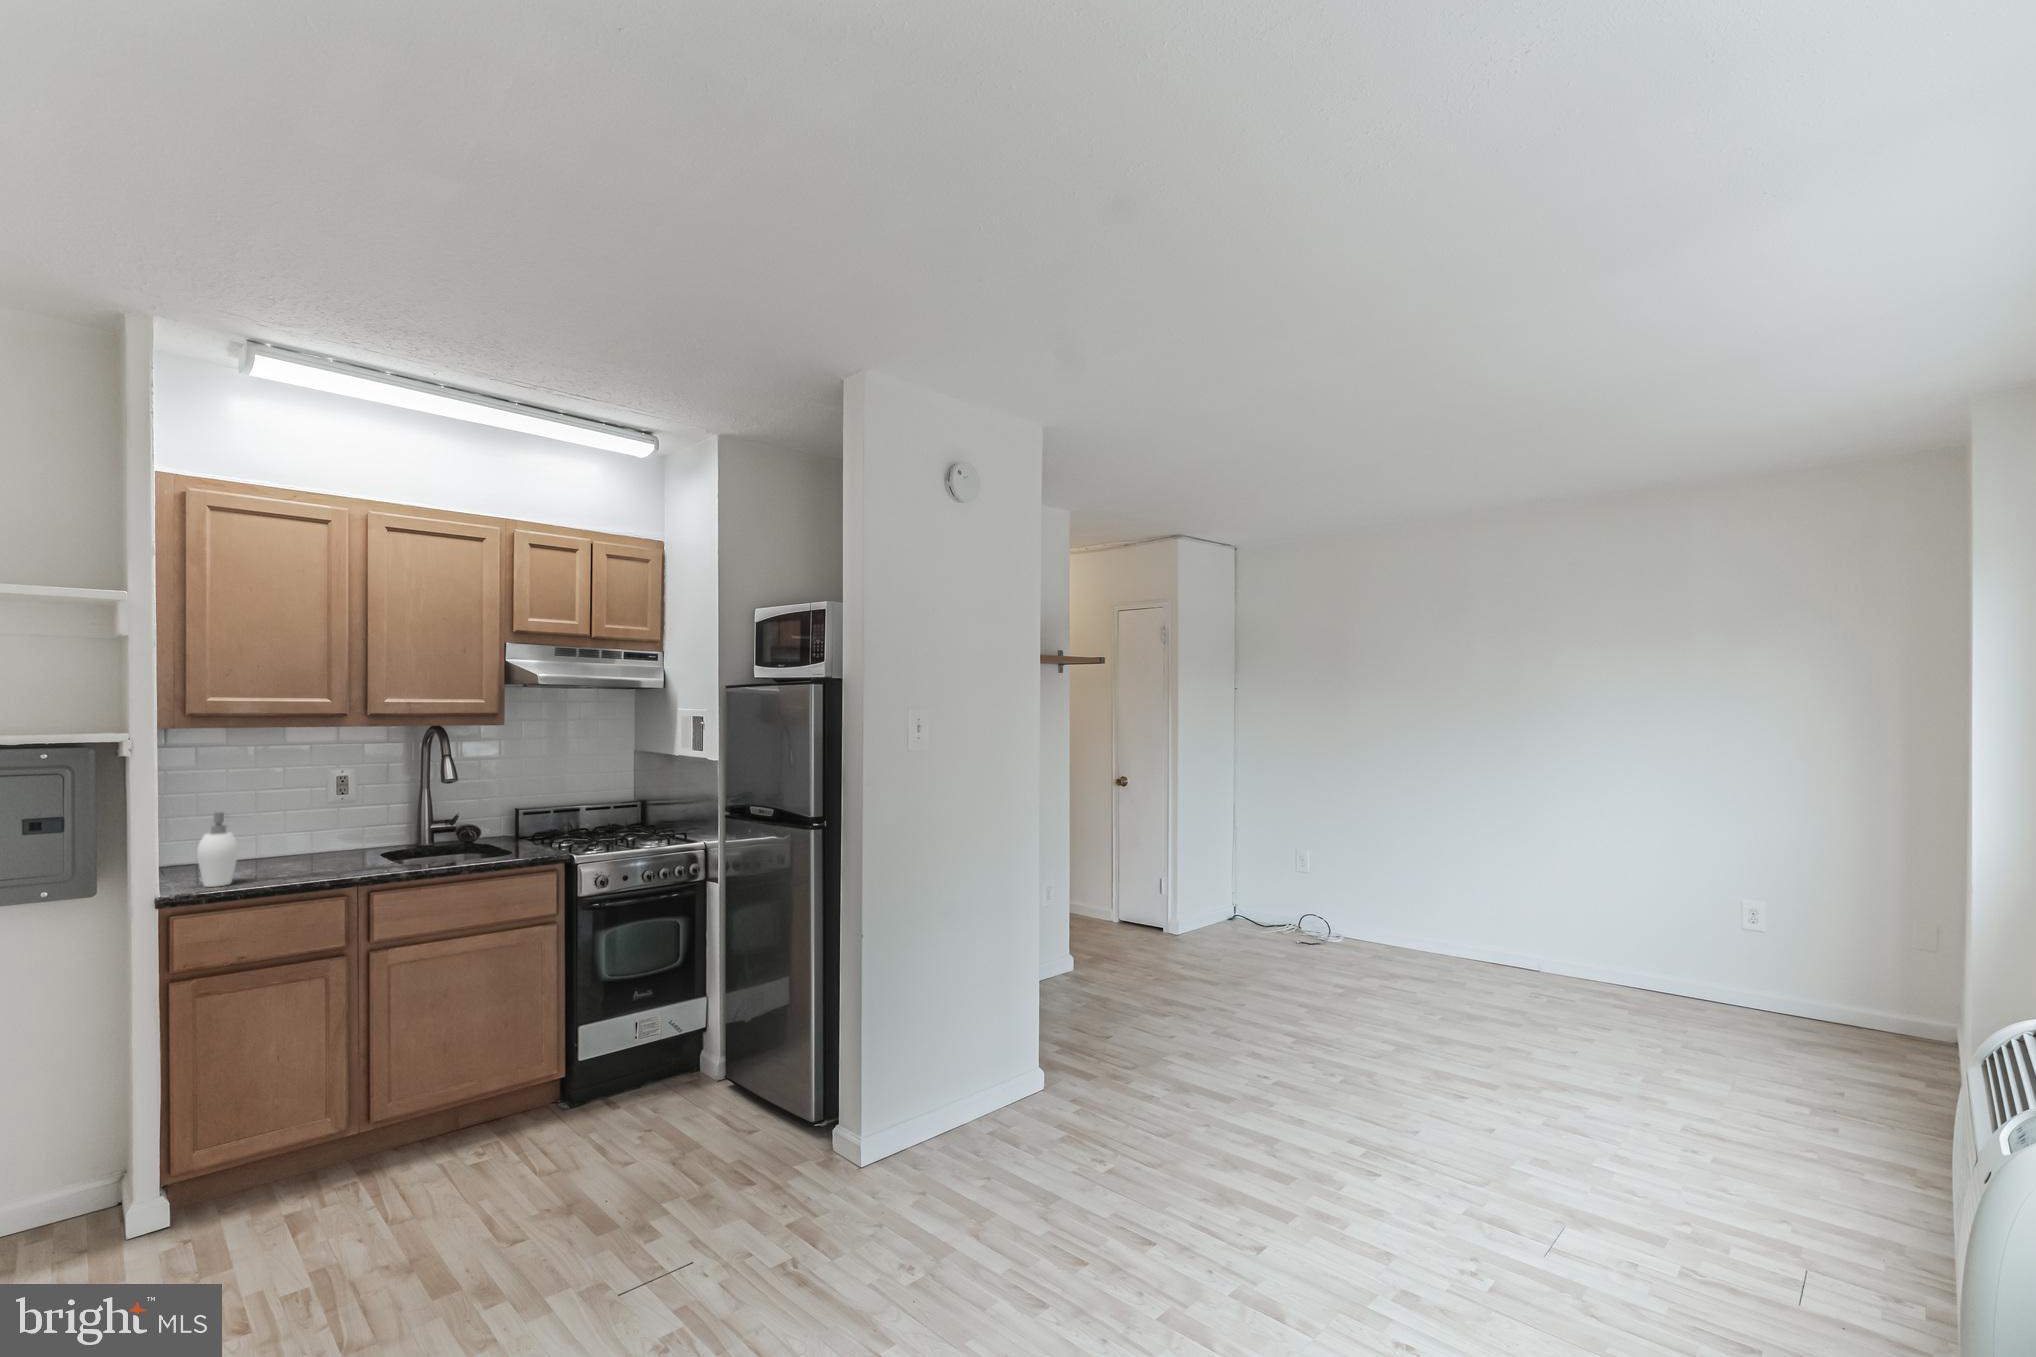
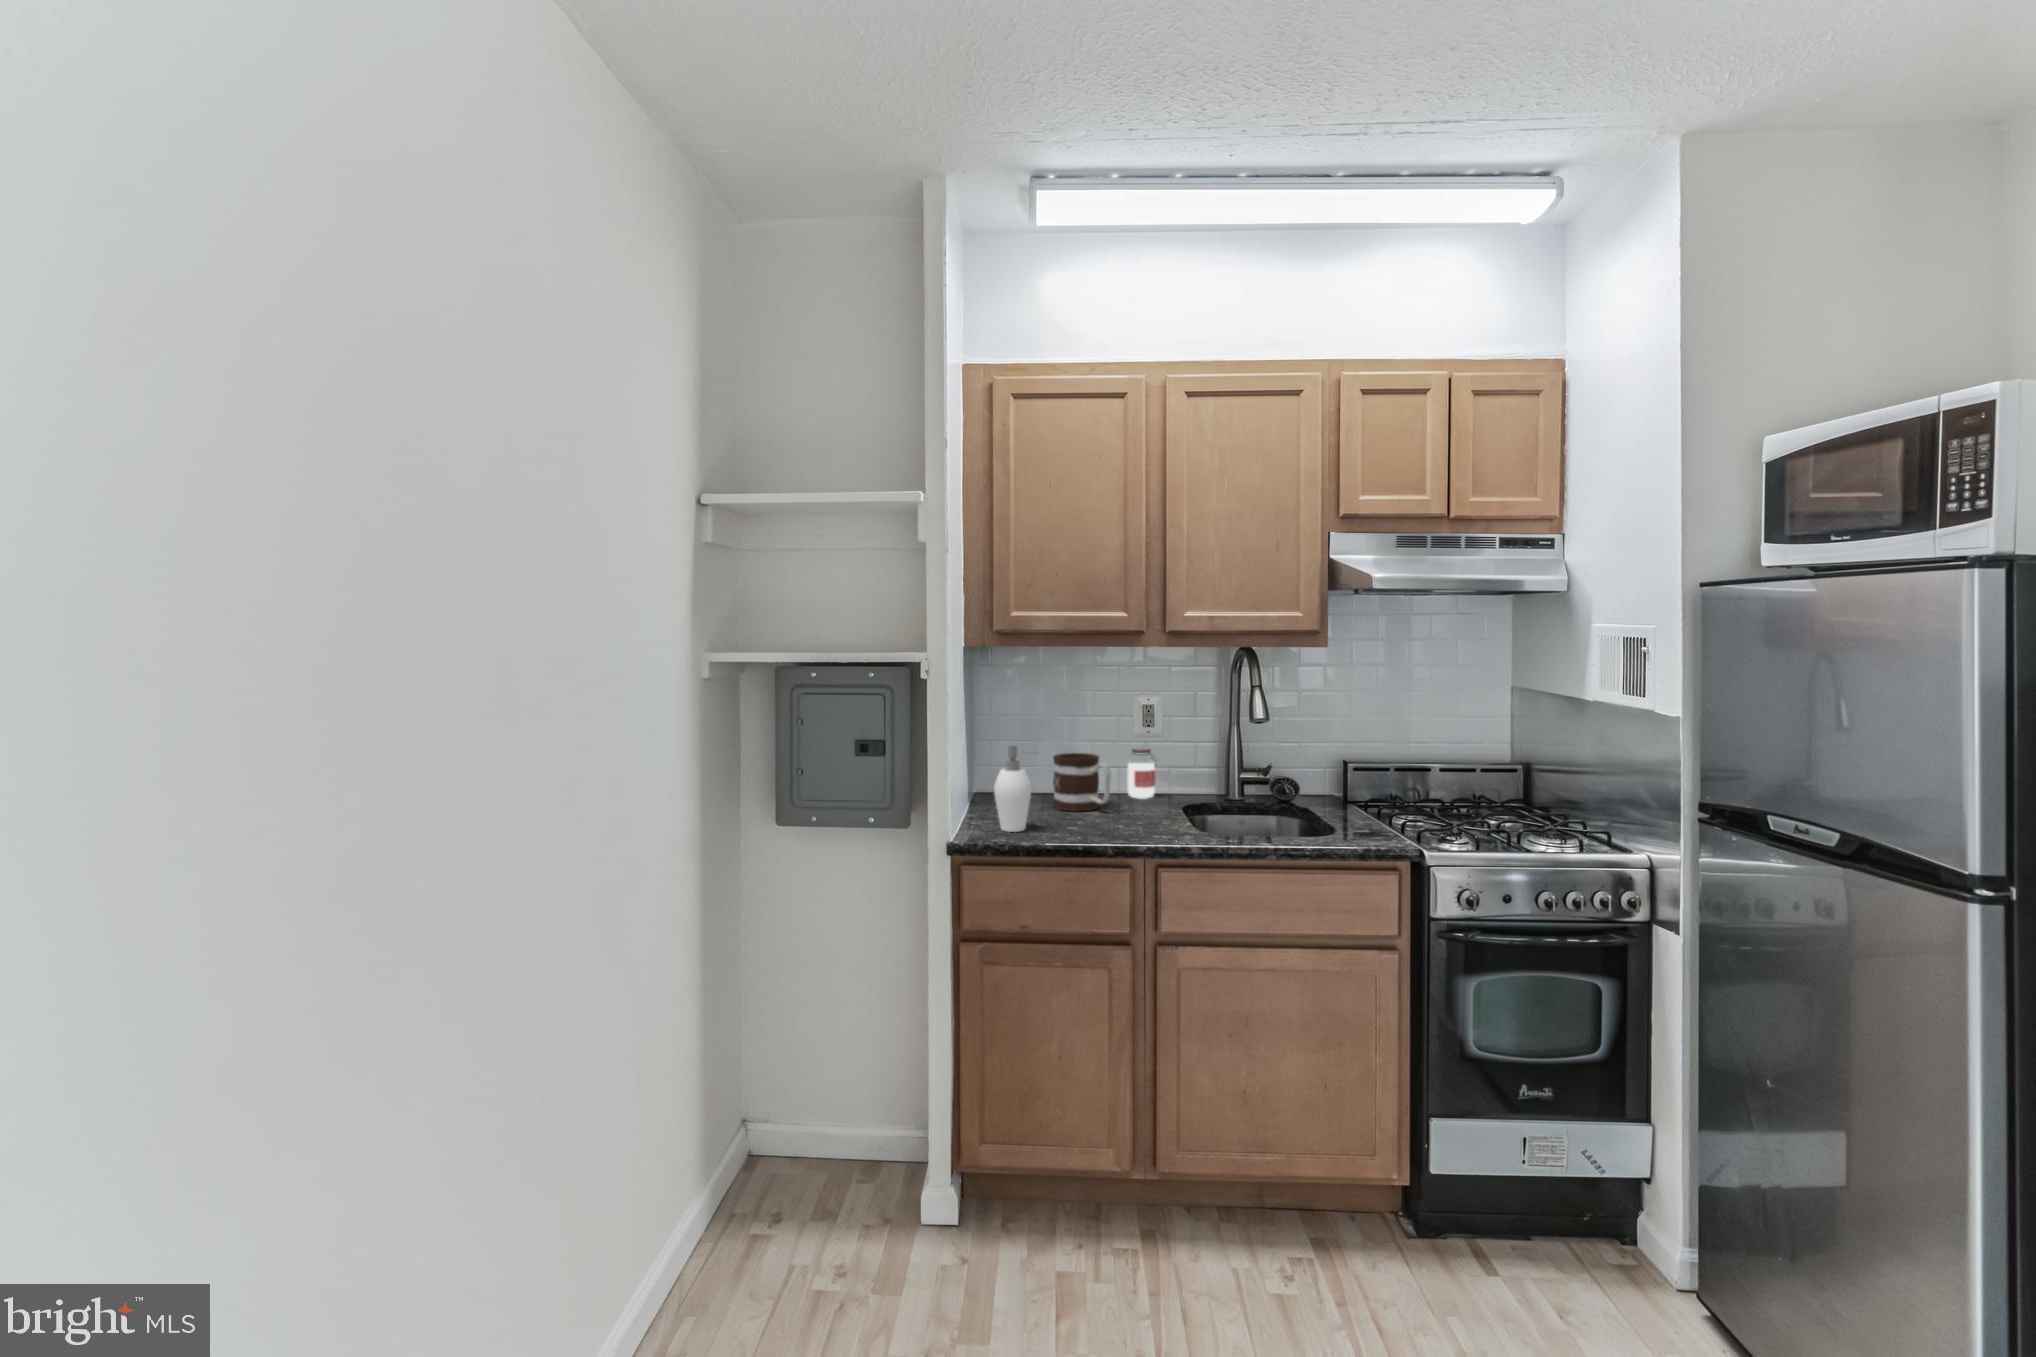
jar: none [320,810,351,854] -> present [1128,749,1156,799]
mug: none [246,818,312,869] -> present [1053,753,1111,812]

